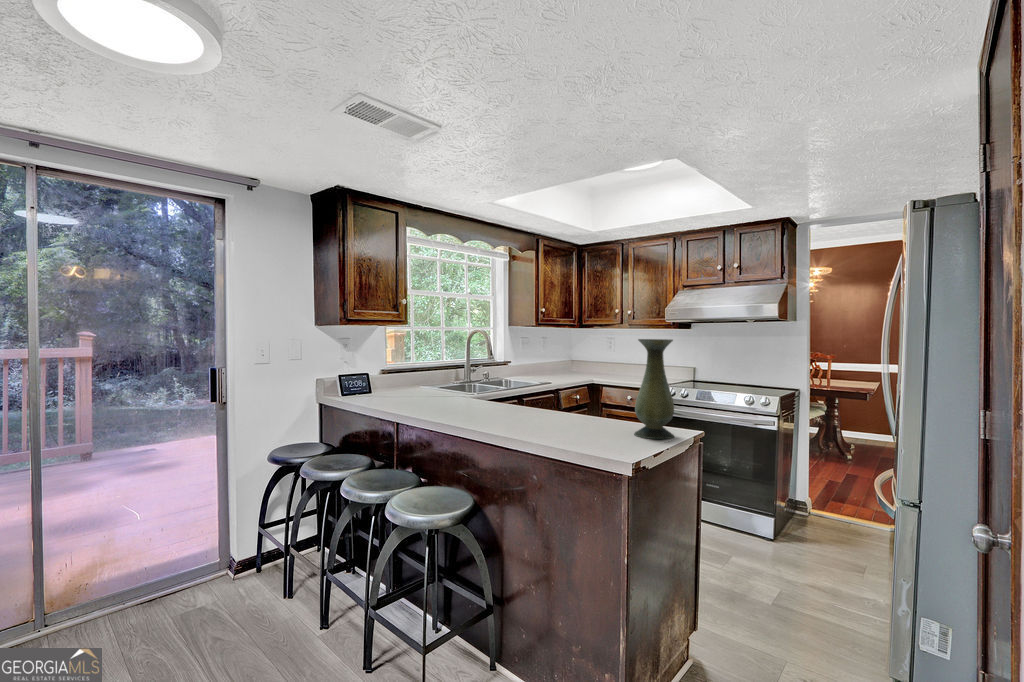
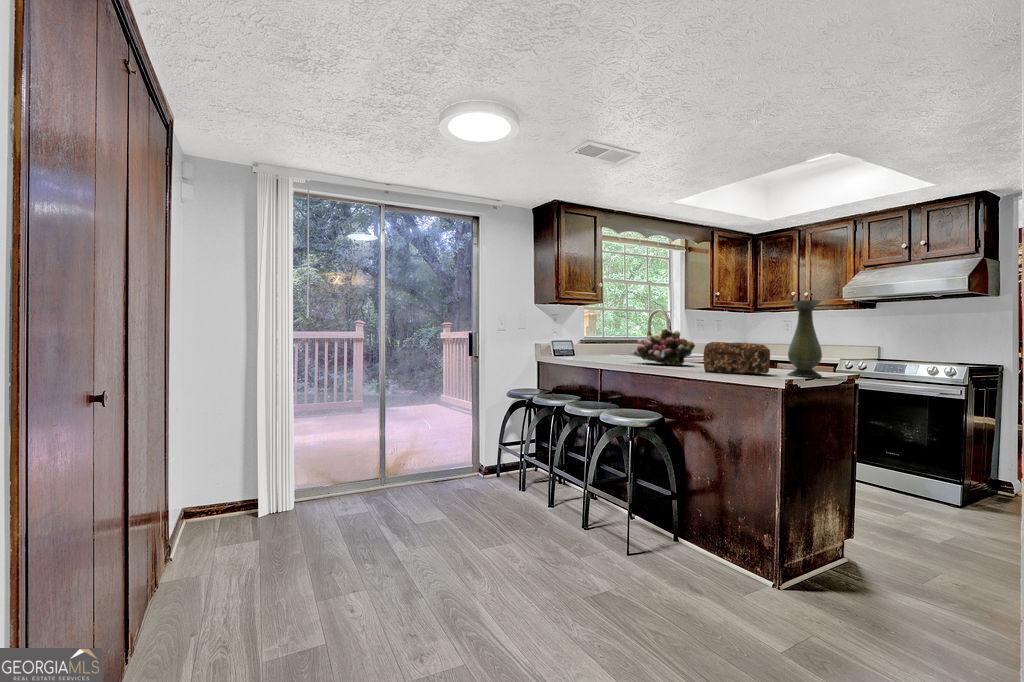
flower arrangement: none [439,363,521,415] -> present [631,329,695,366]
bread loaf: none [532,392,615,439] -> present [703,342,770,374]

